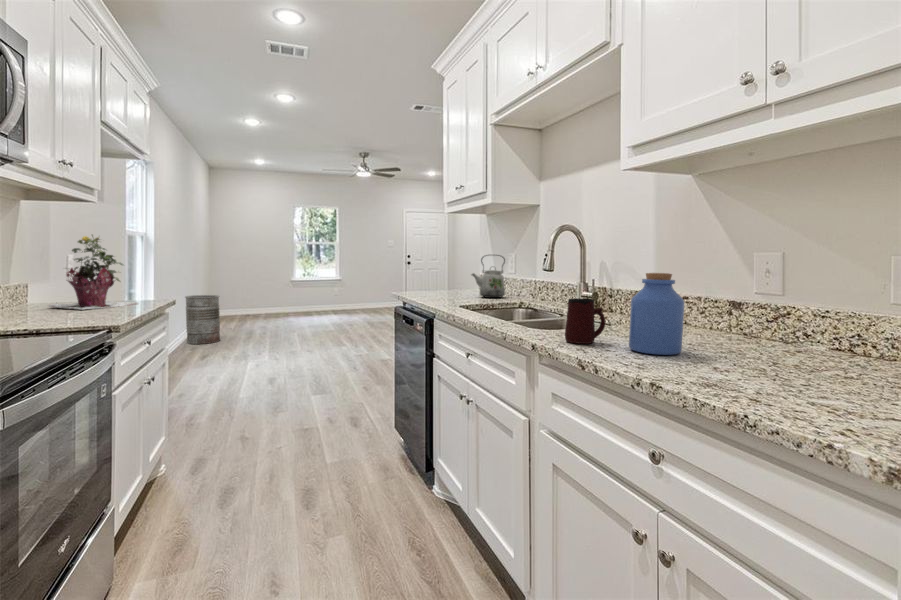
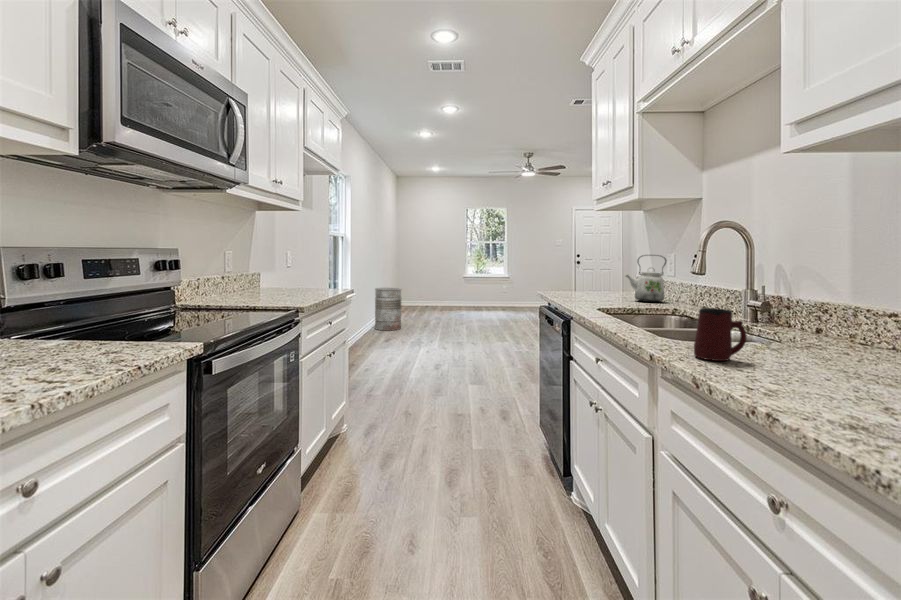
potted plant: present [48,235,138,310] -> none [265,236,326,297]
jar: present [629,273,685,355] -> none [770,282,852,384]

